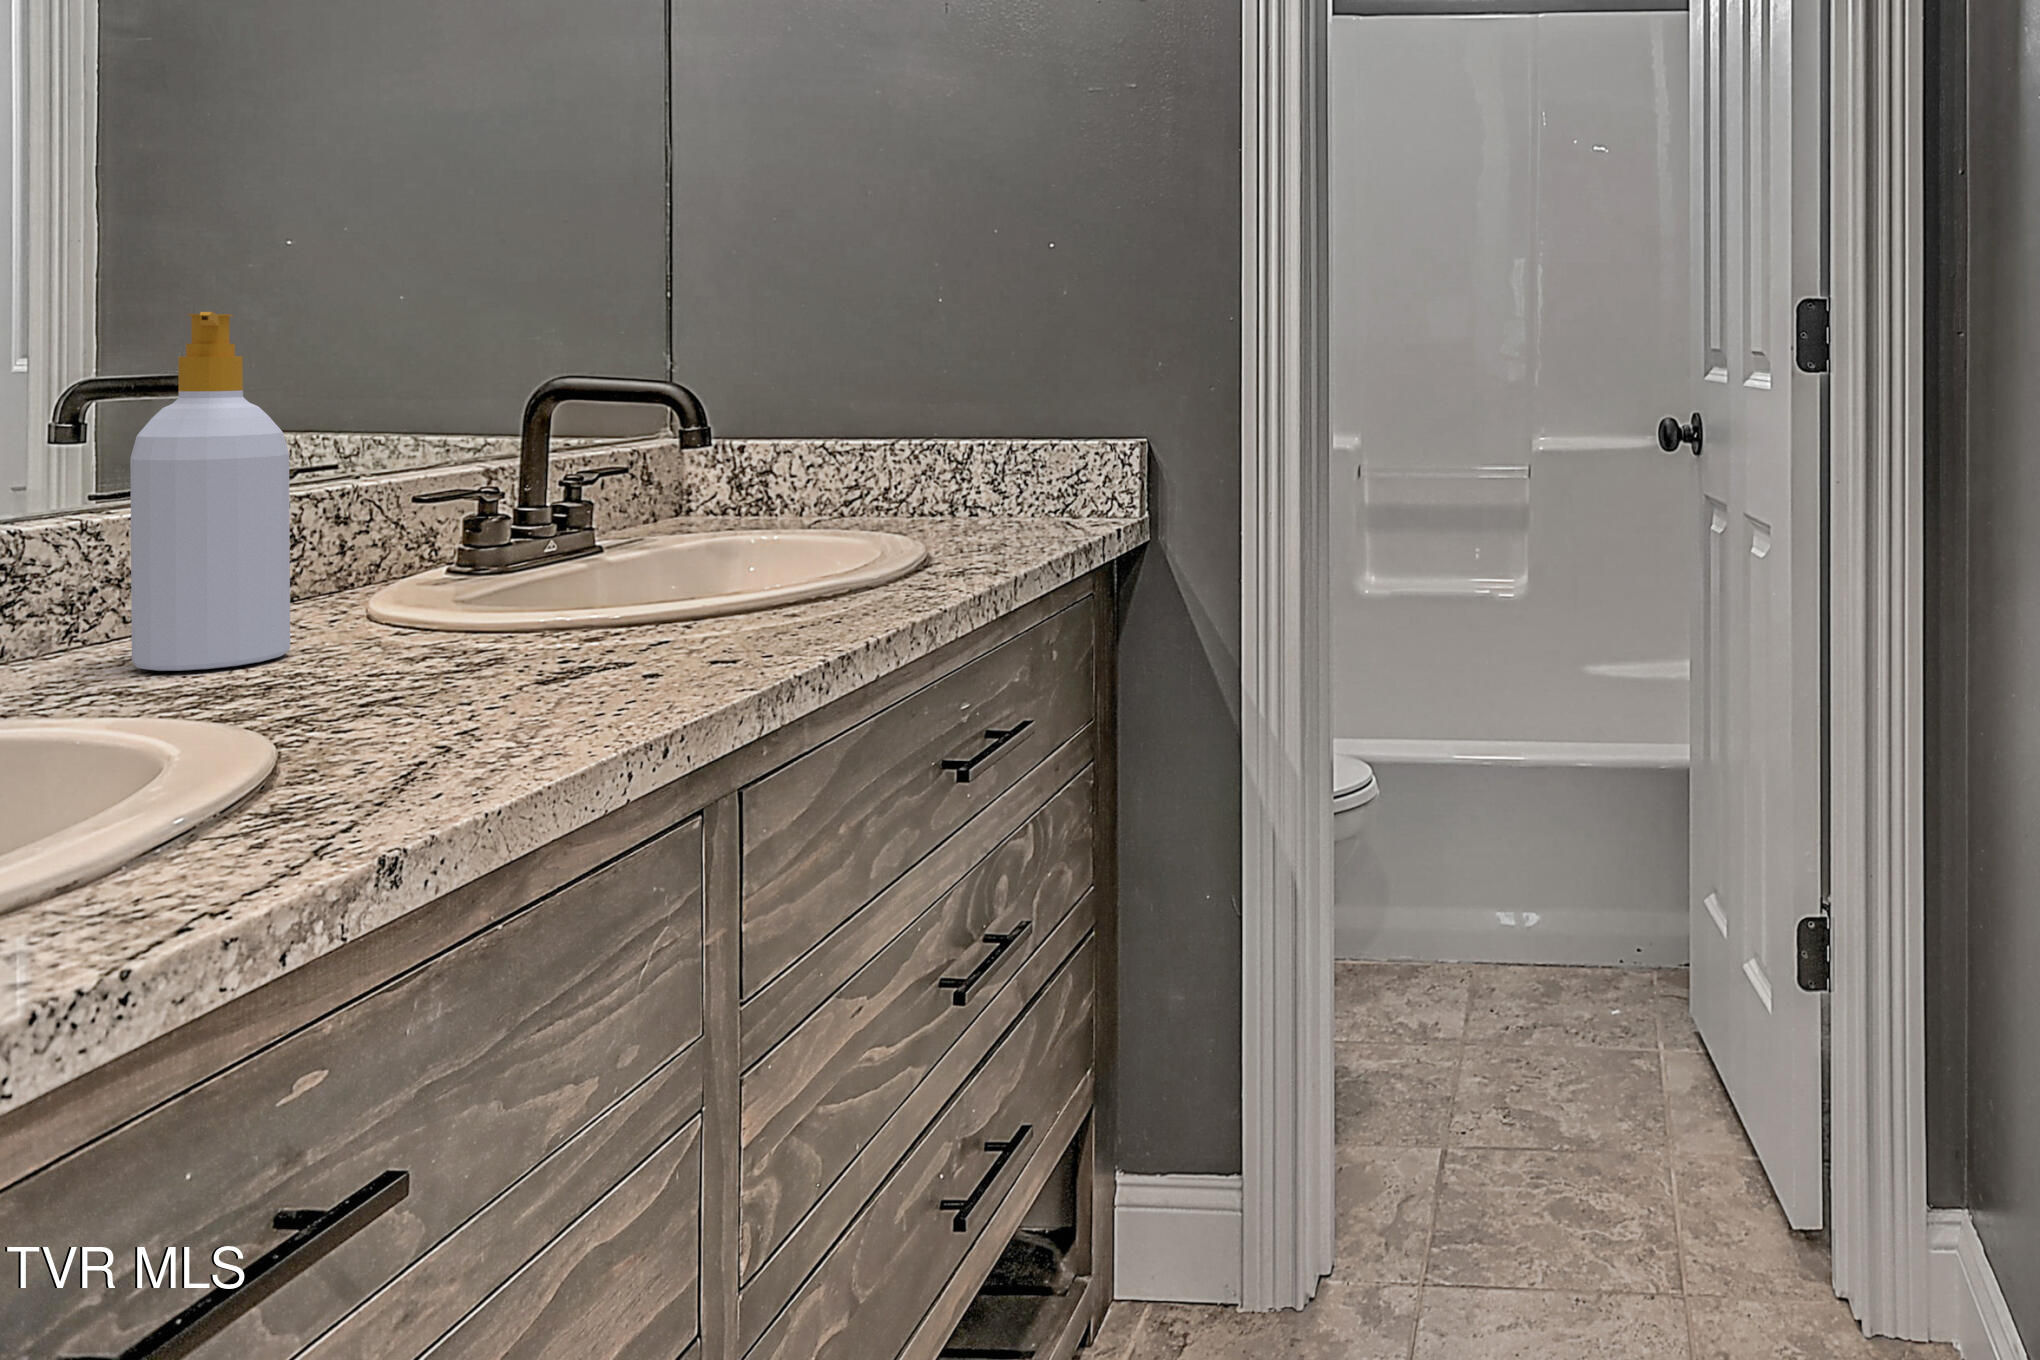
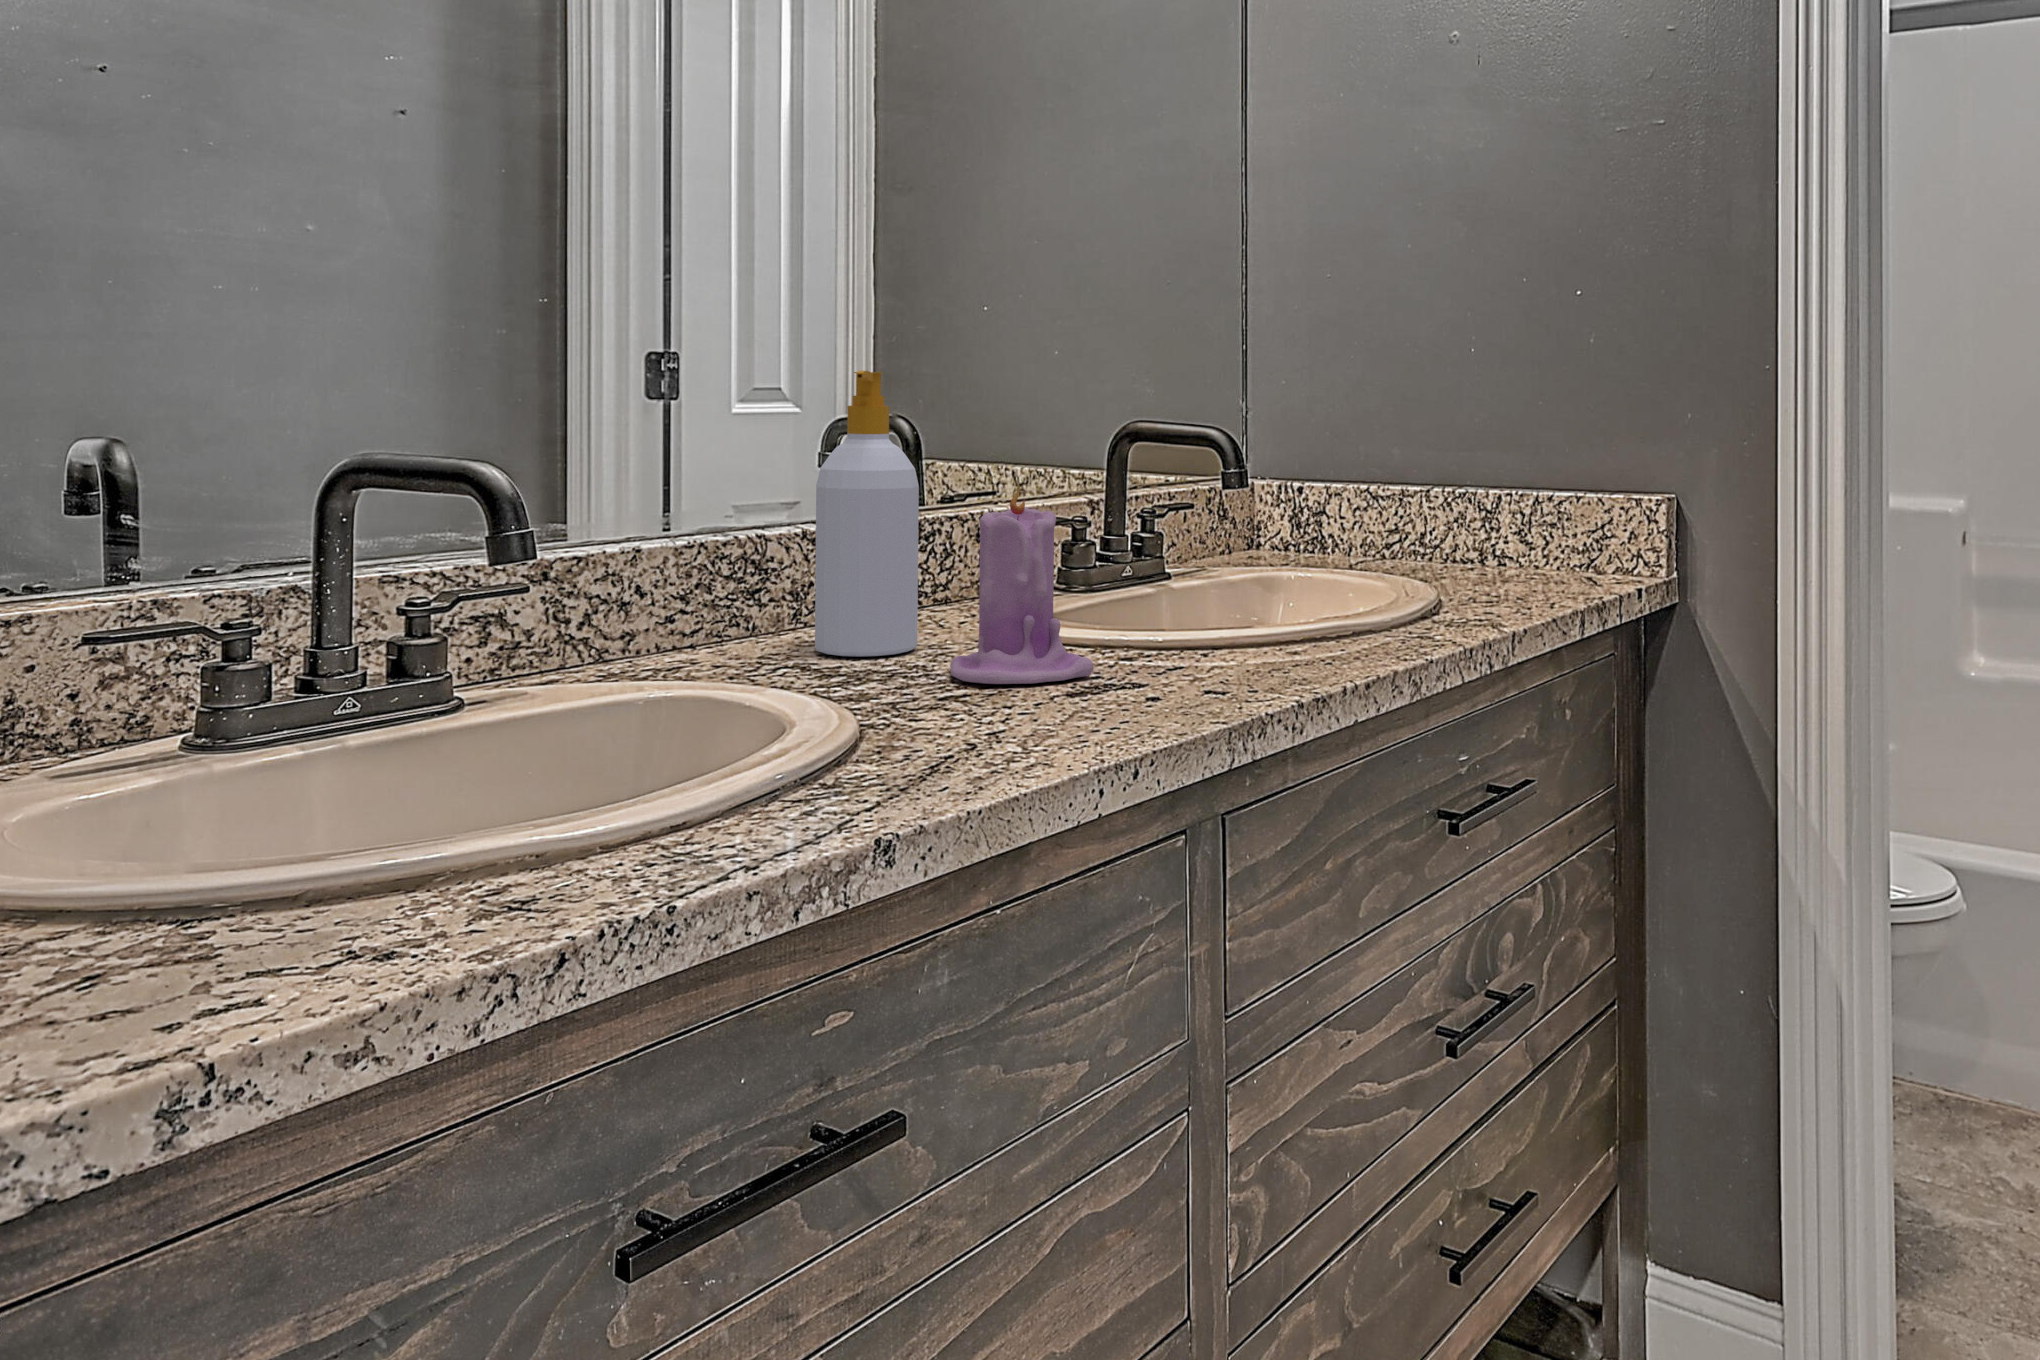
candle: none [358,442,558,681] -> present [950,483,1093,684]

